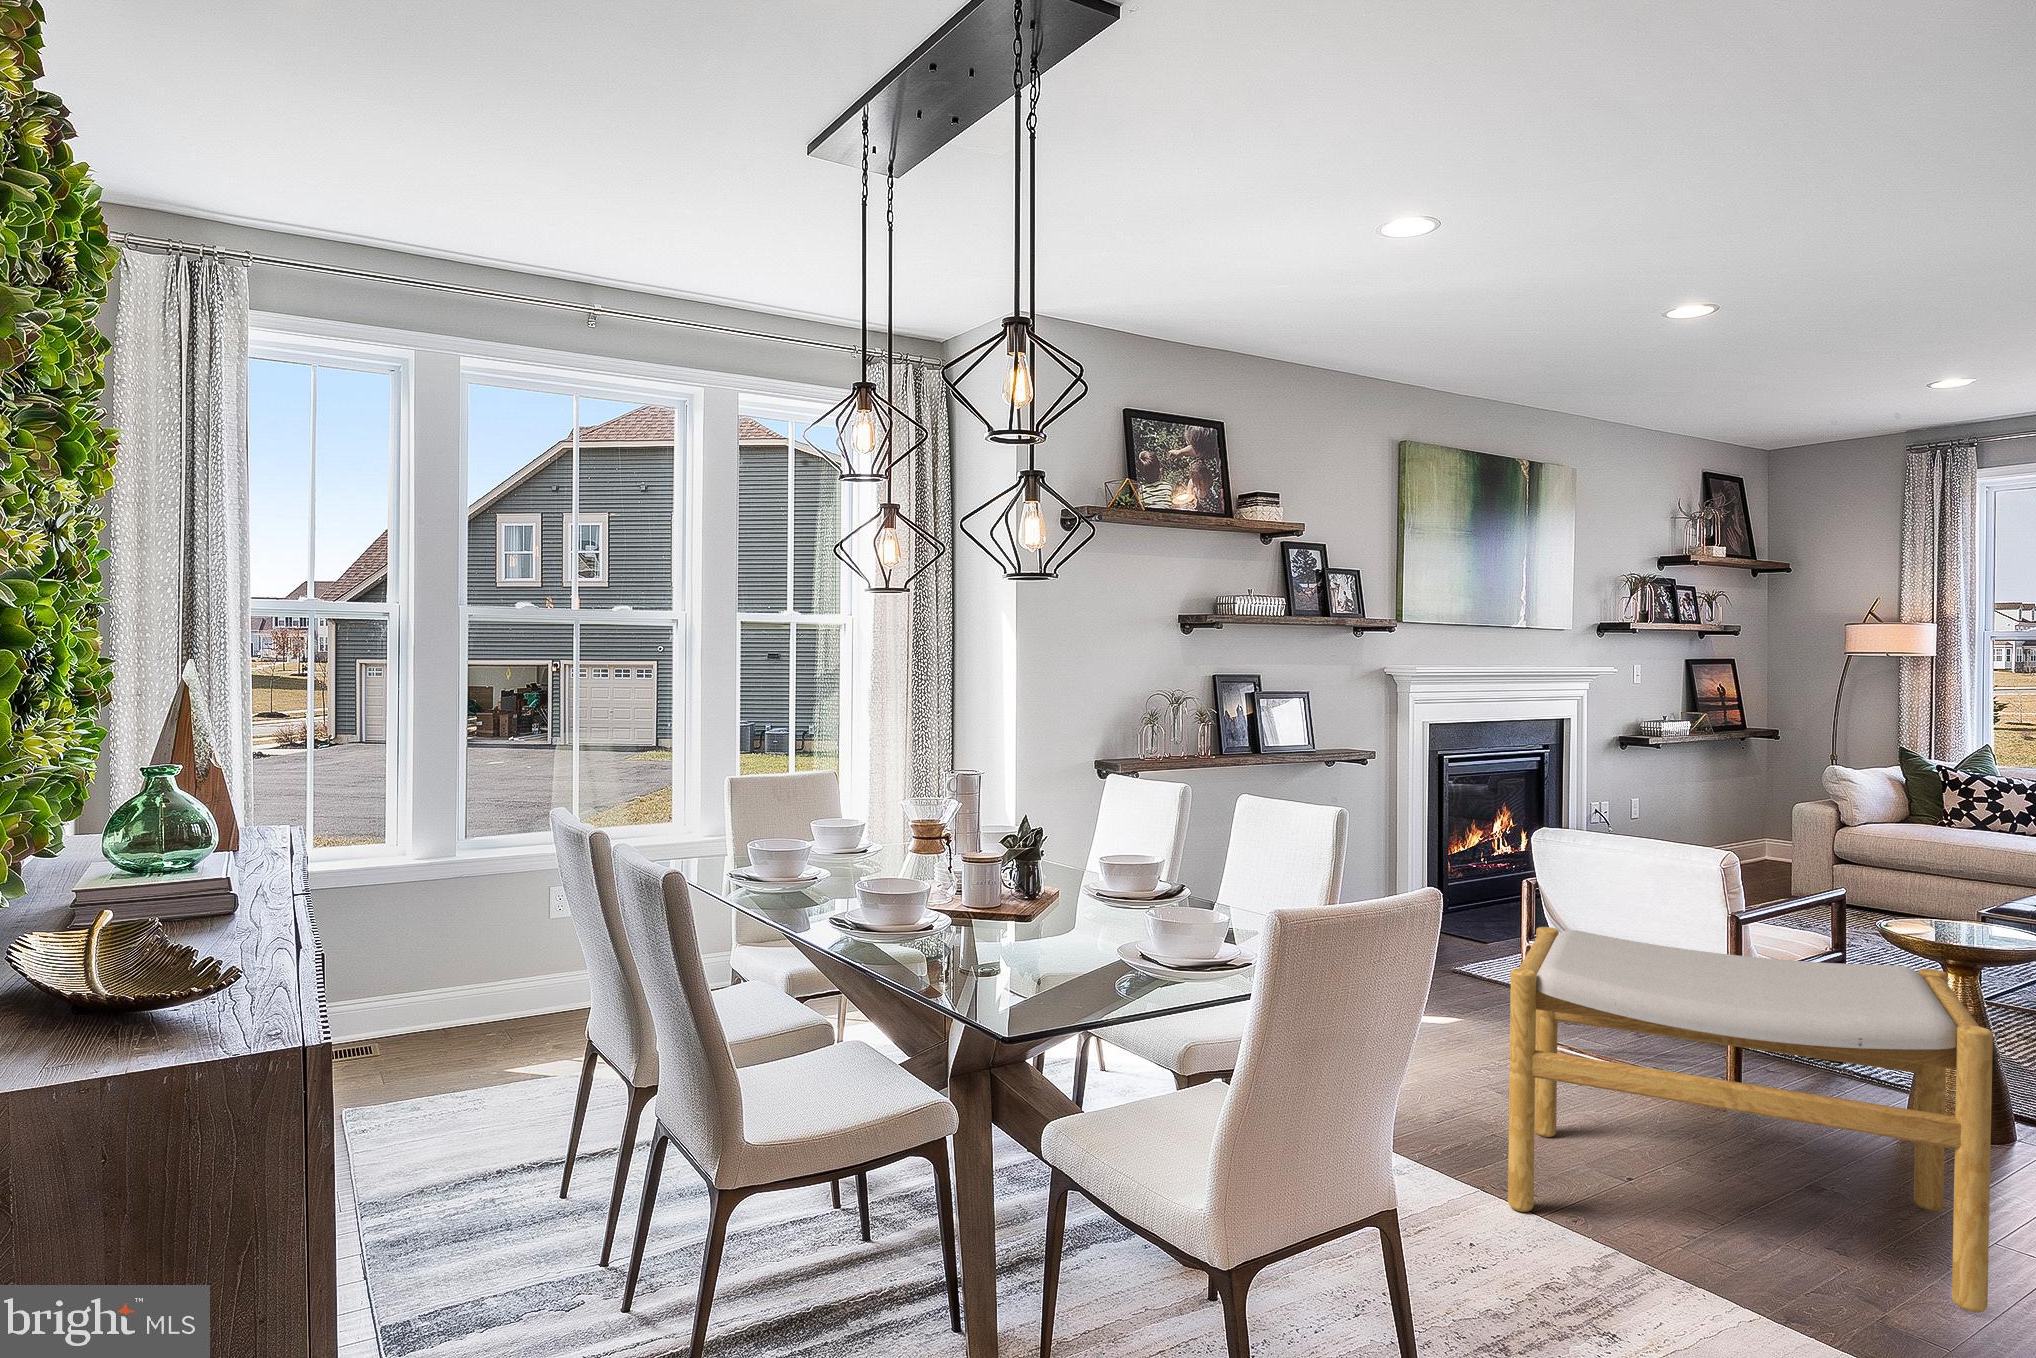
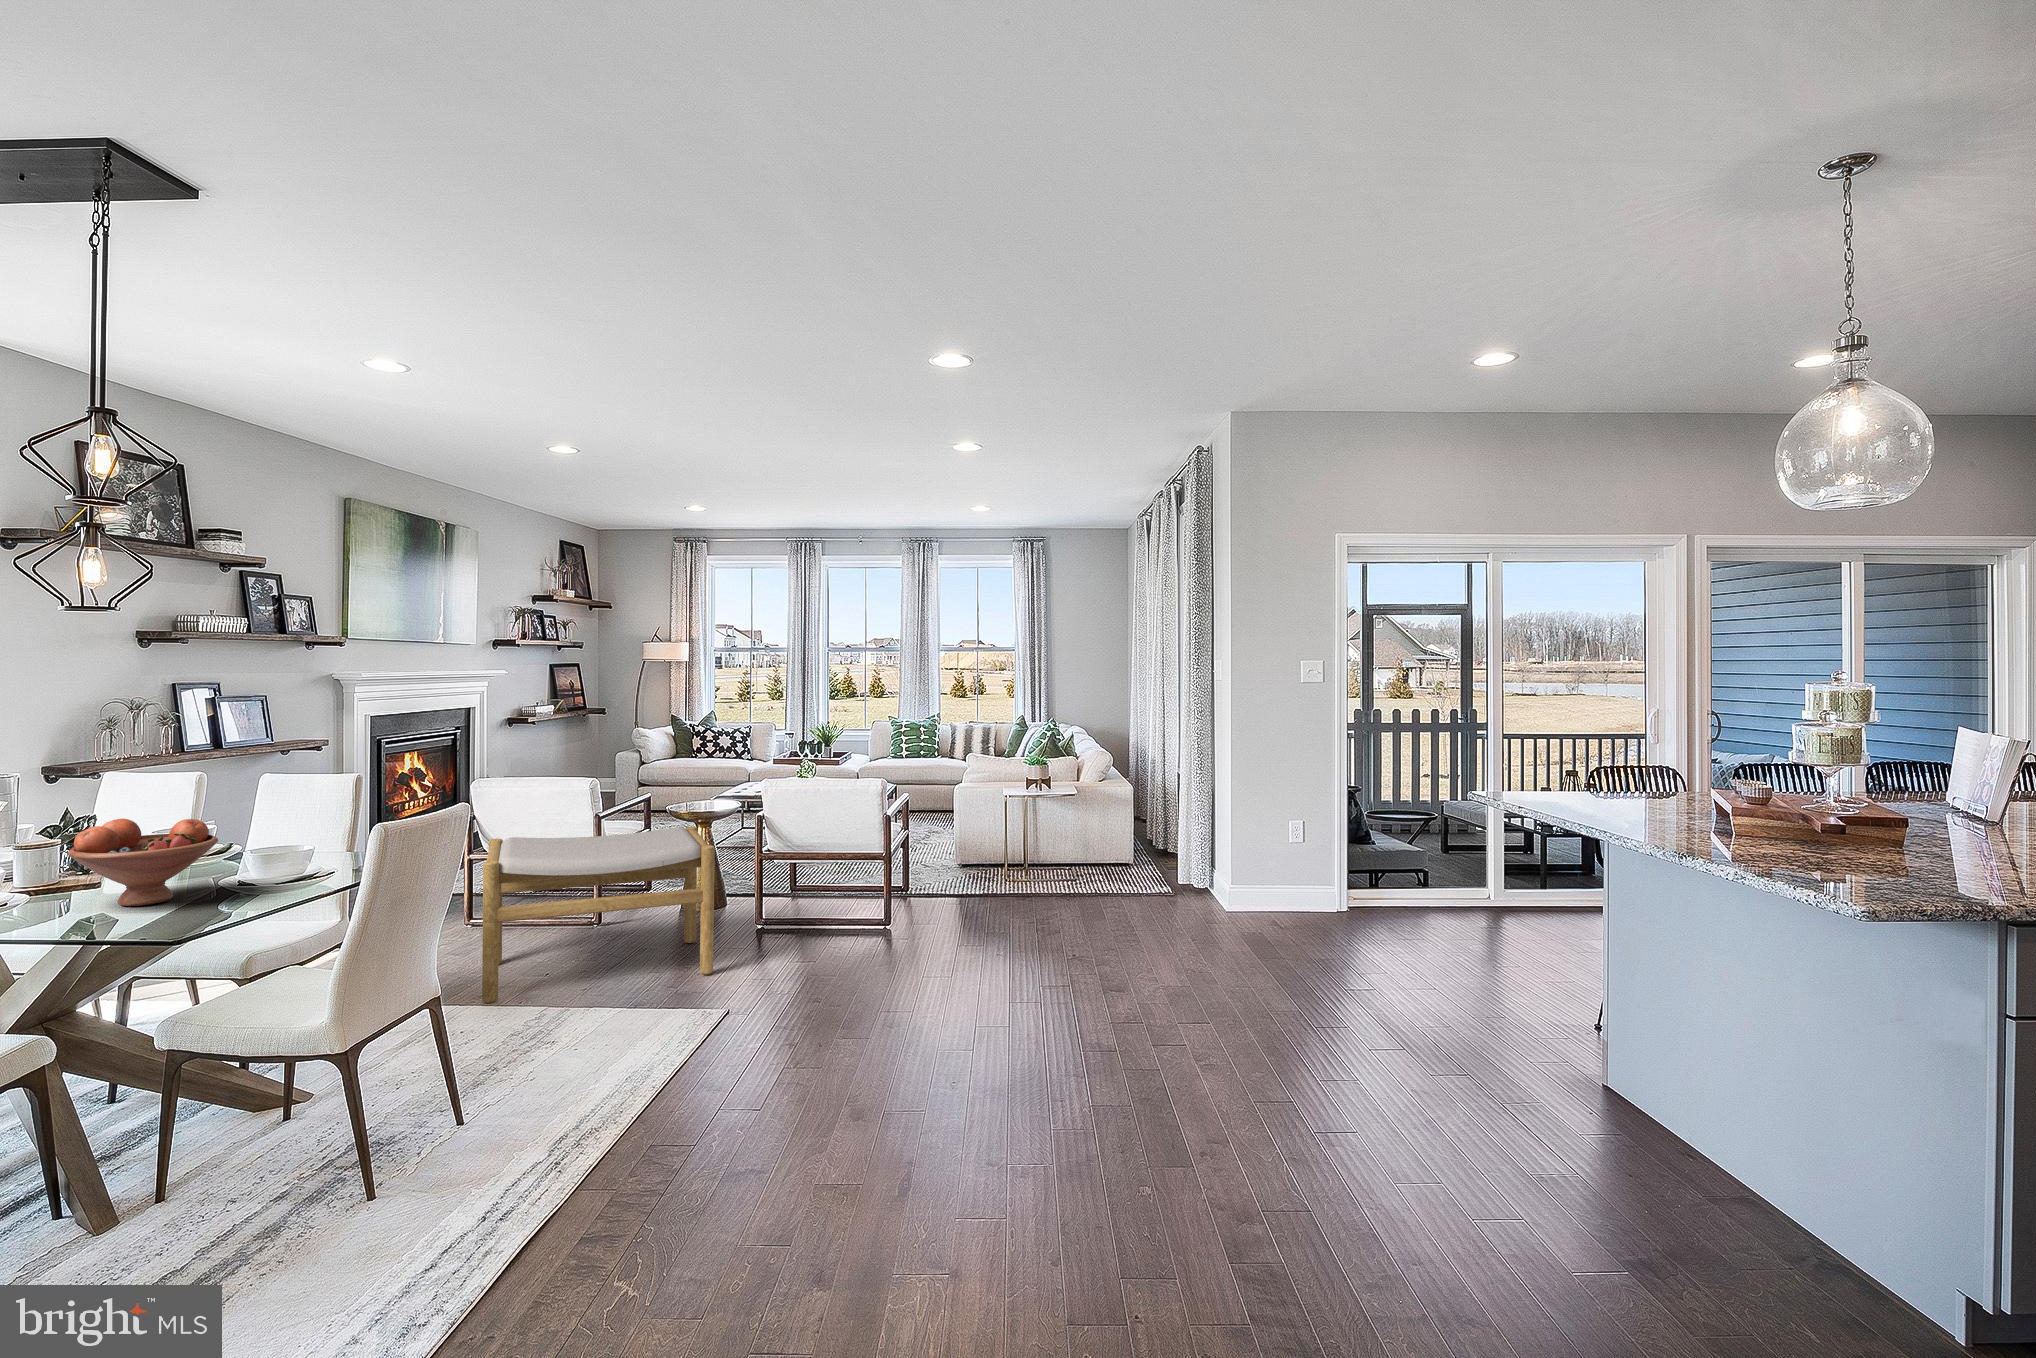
fruit bowl: none [951,833,1104,958] -> present [68,818,218,906]

